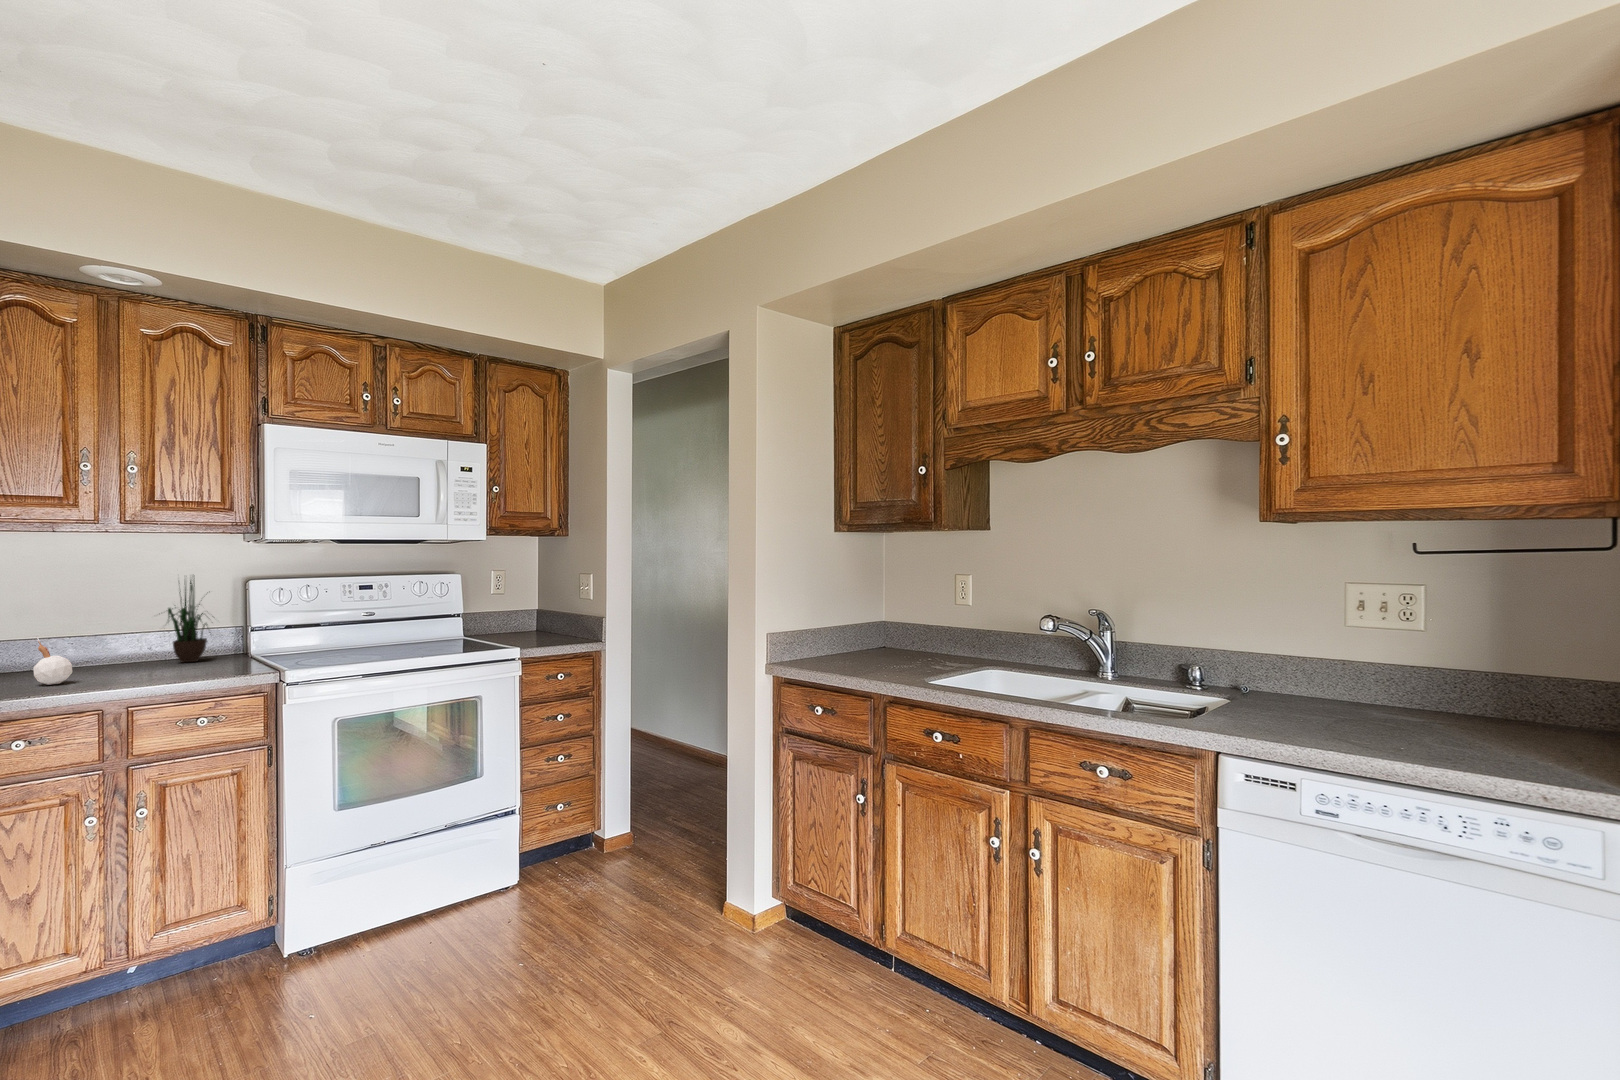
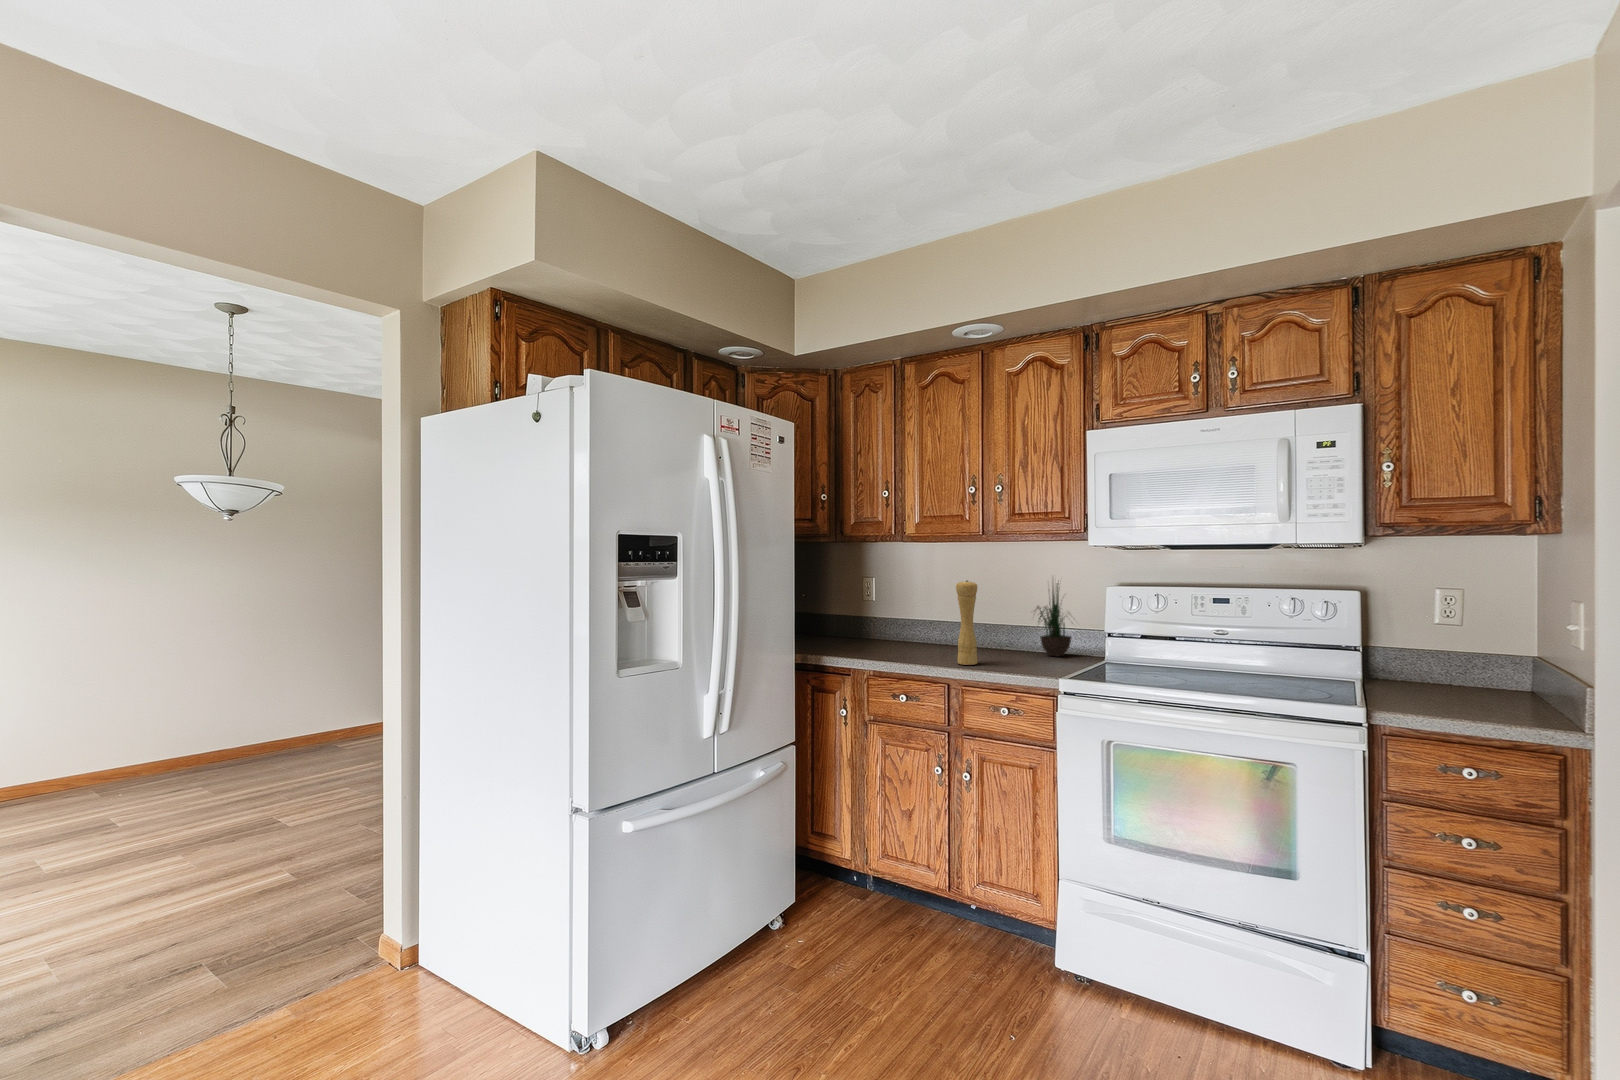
pepper mill: none [106,580,140,683] -> present [956,580,978,665]
candle: present [33,637,72,685] -> none [931,619,953,657]

